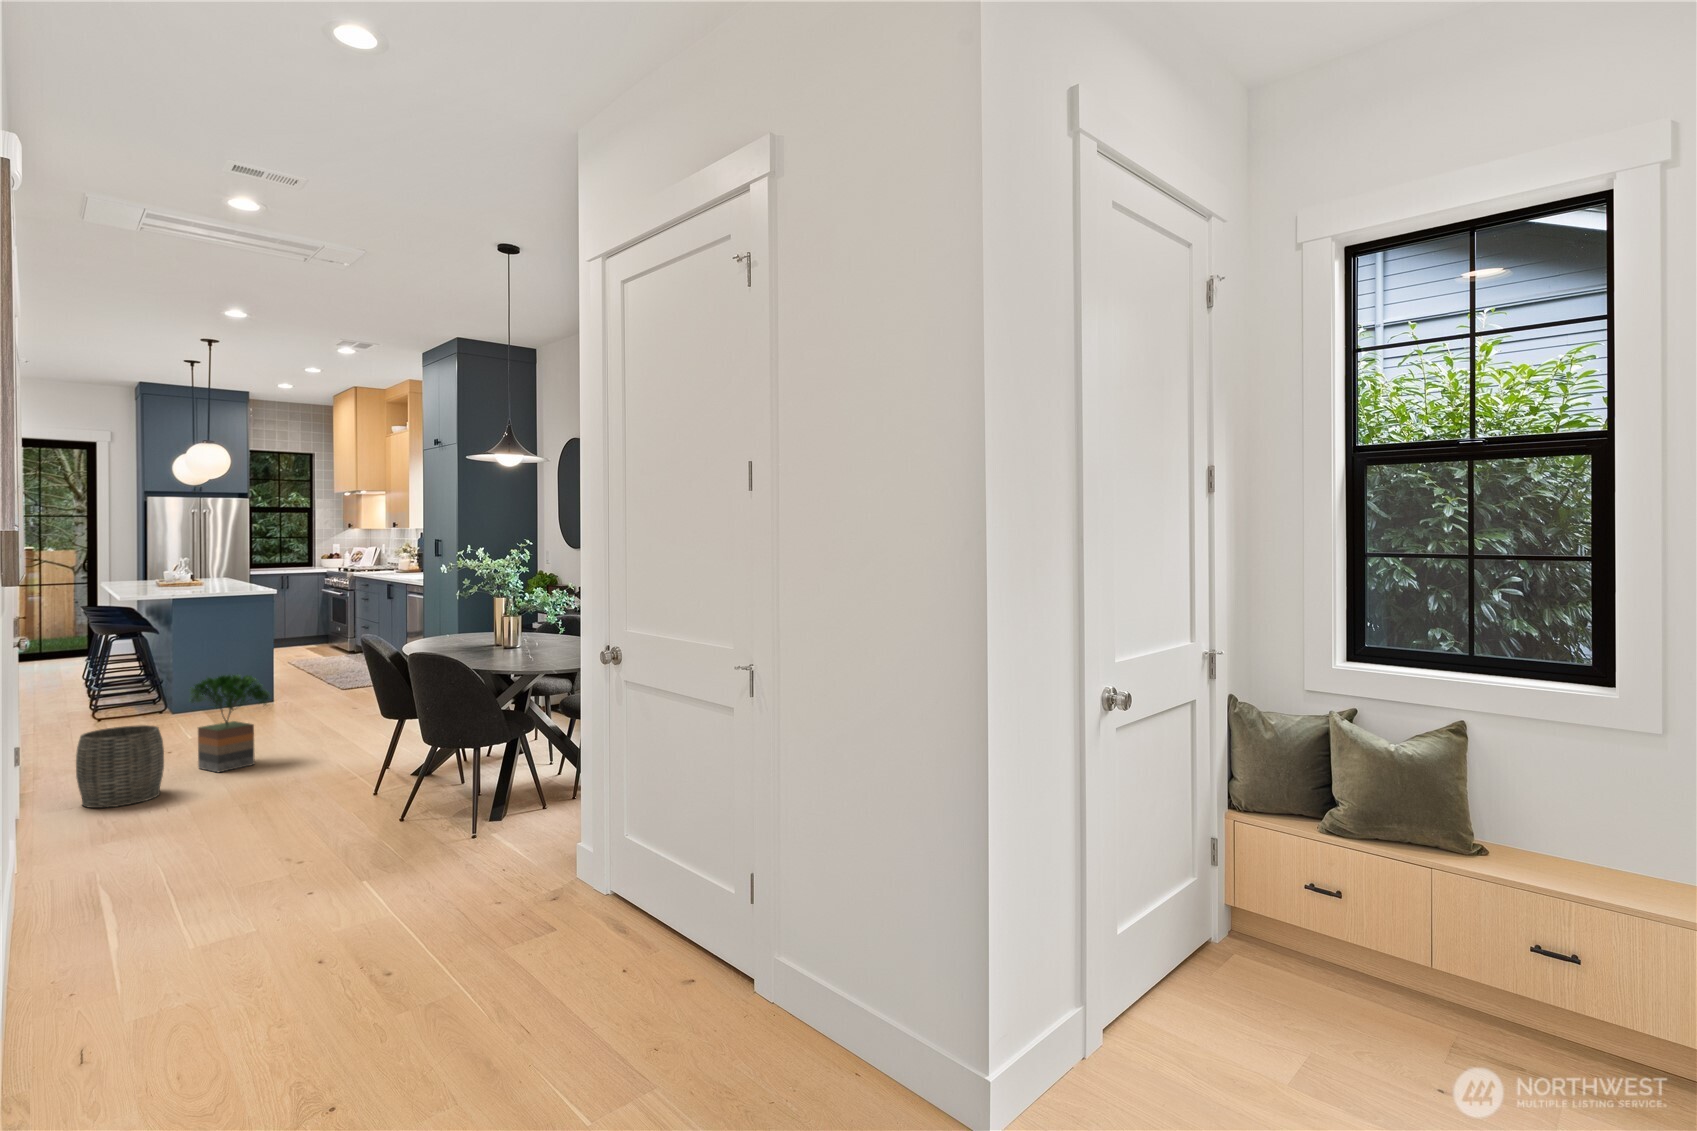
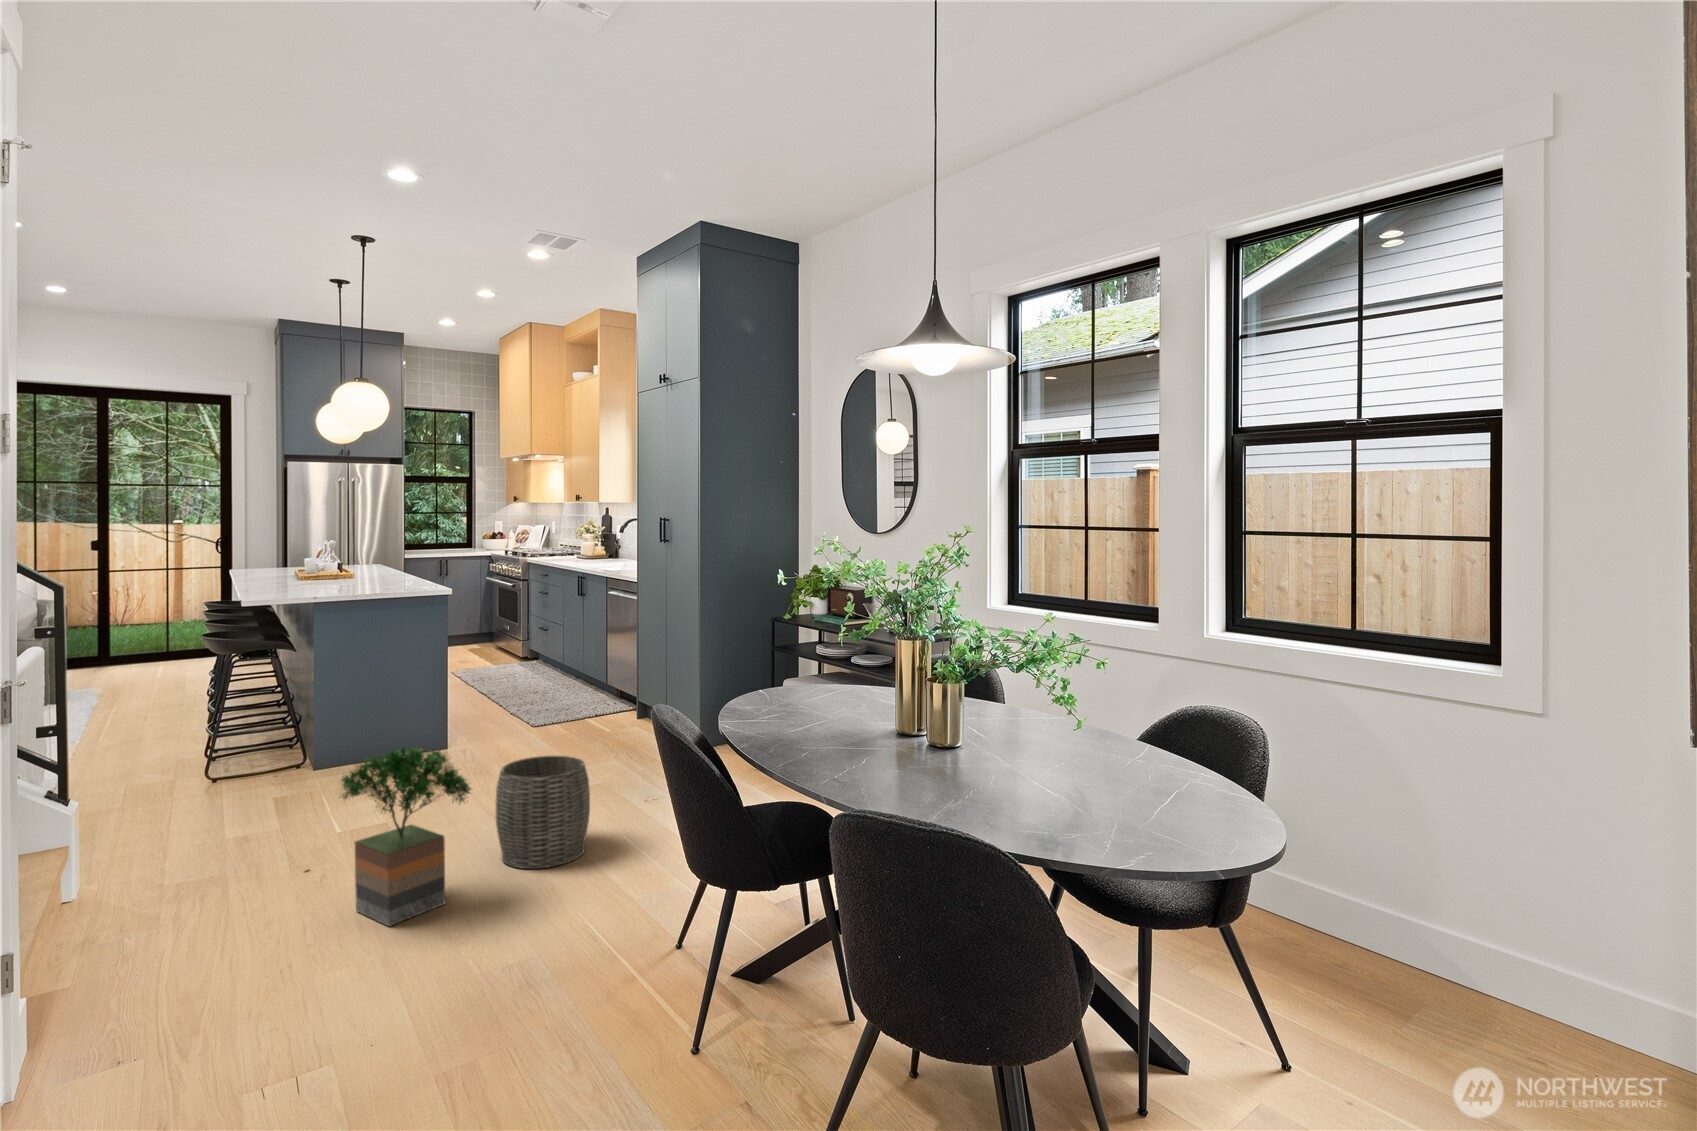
woven basket: present [76,725,164,808] -> present [496,756,590,869]

